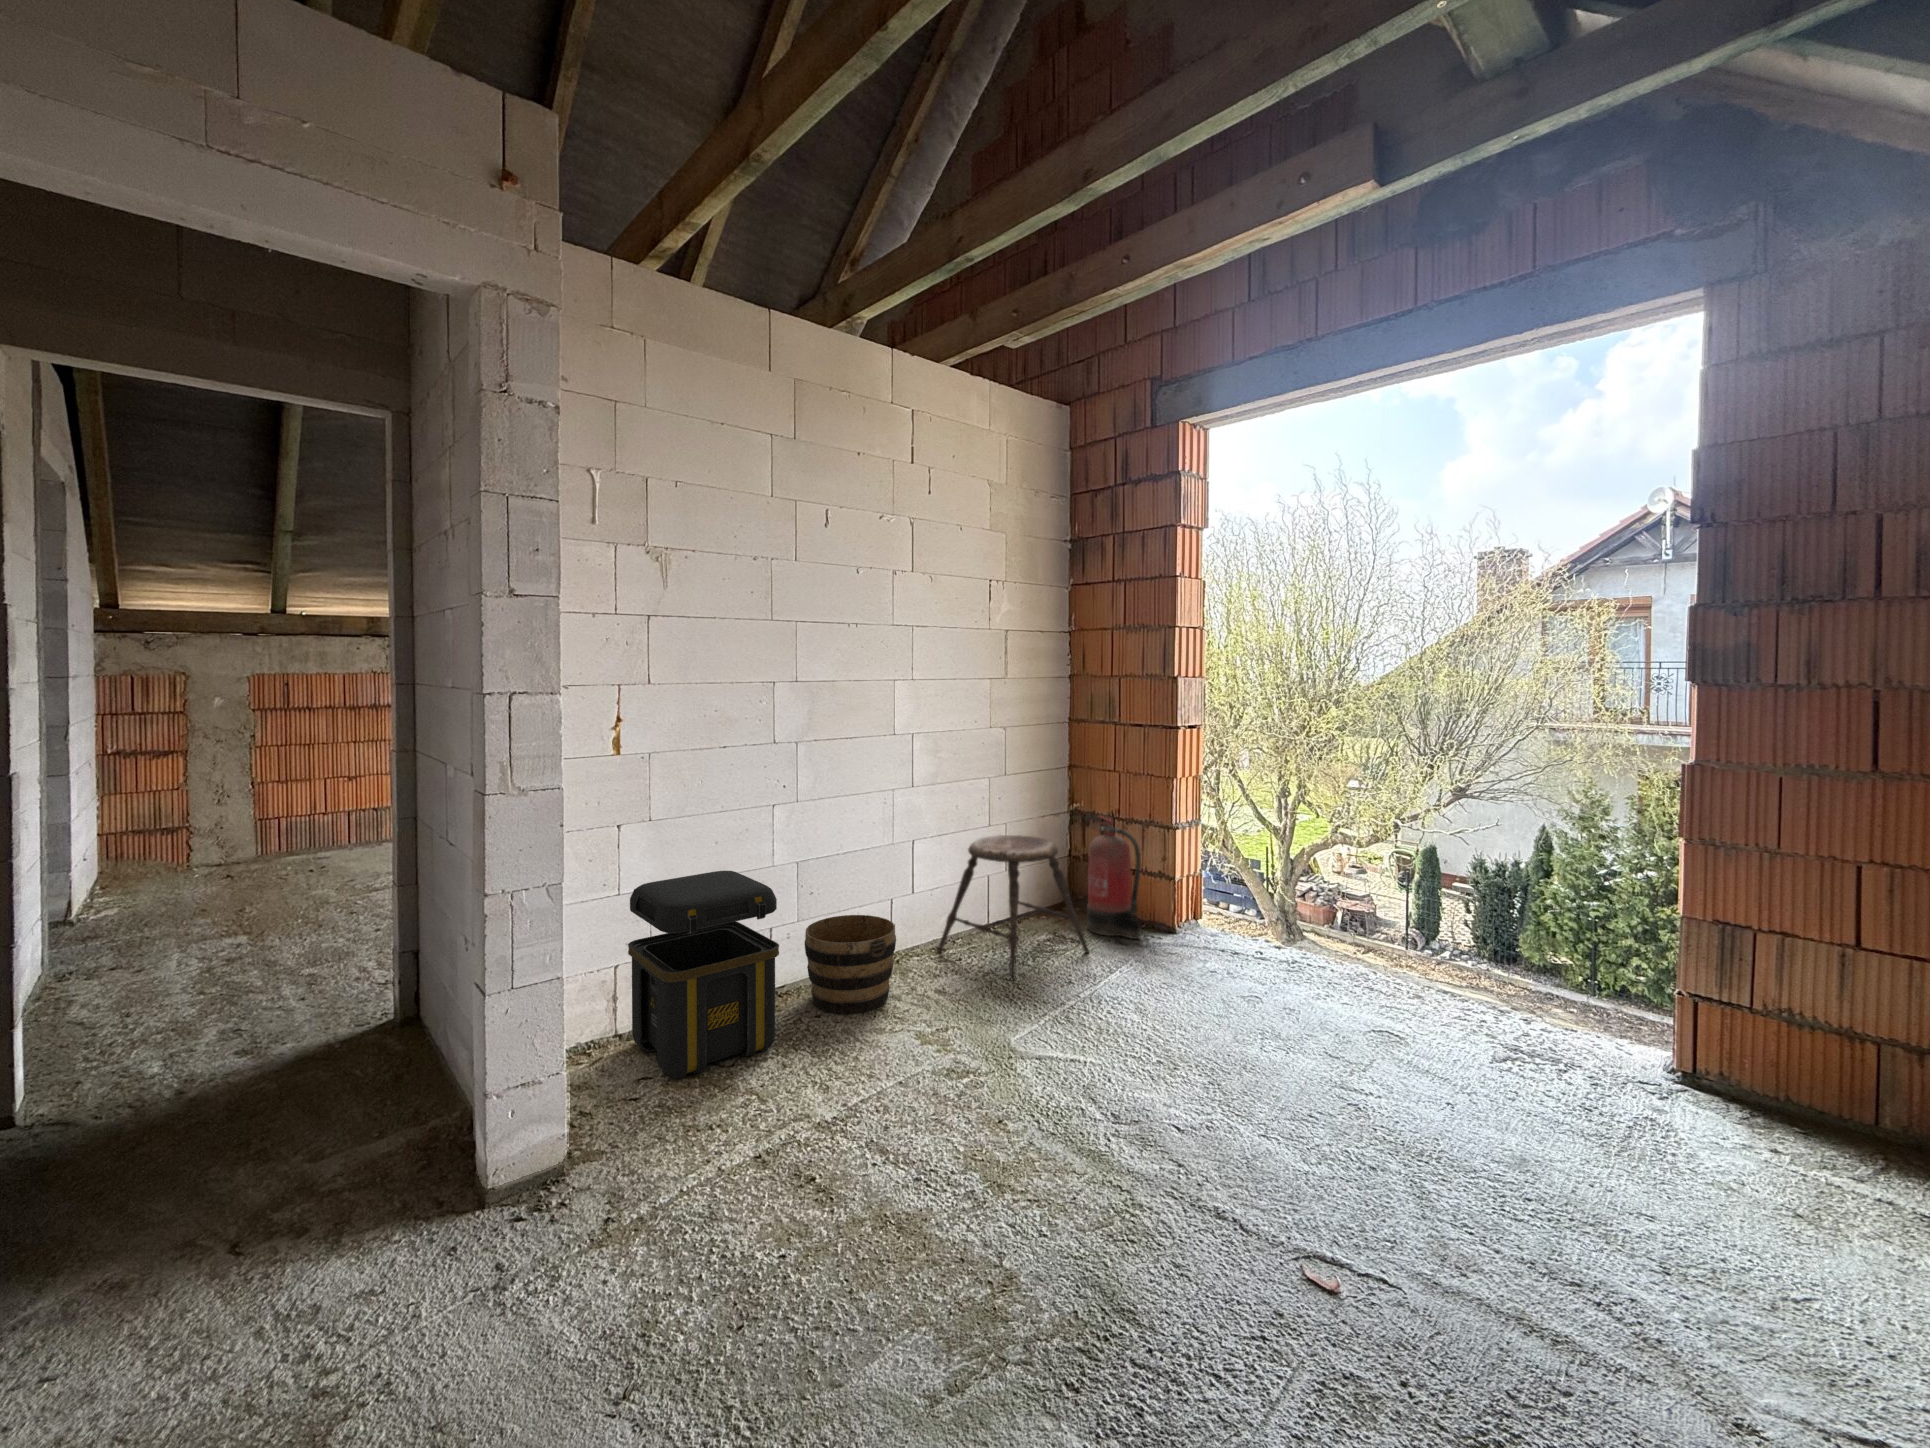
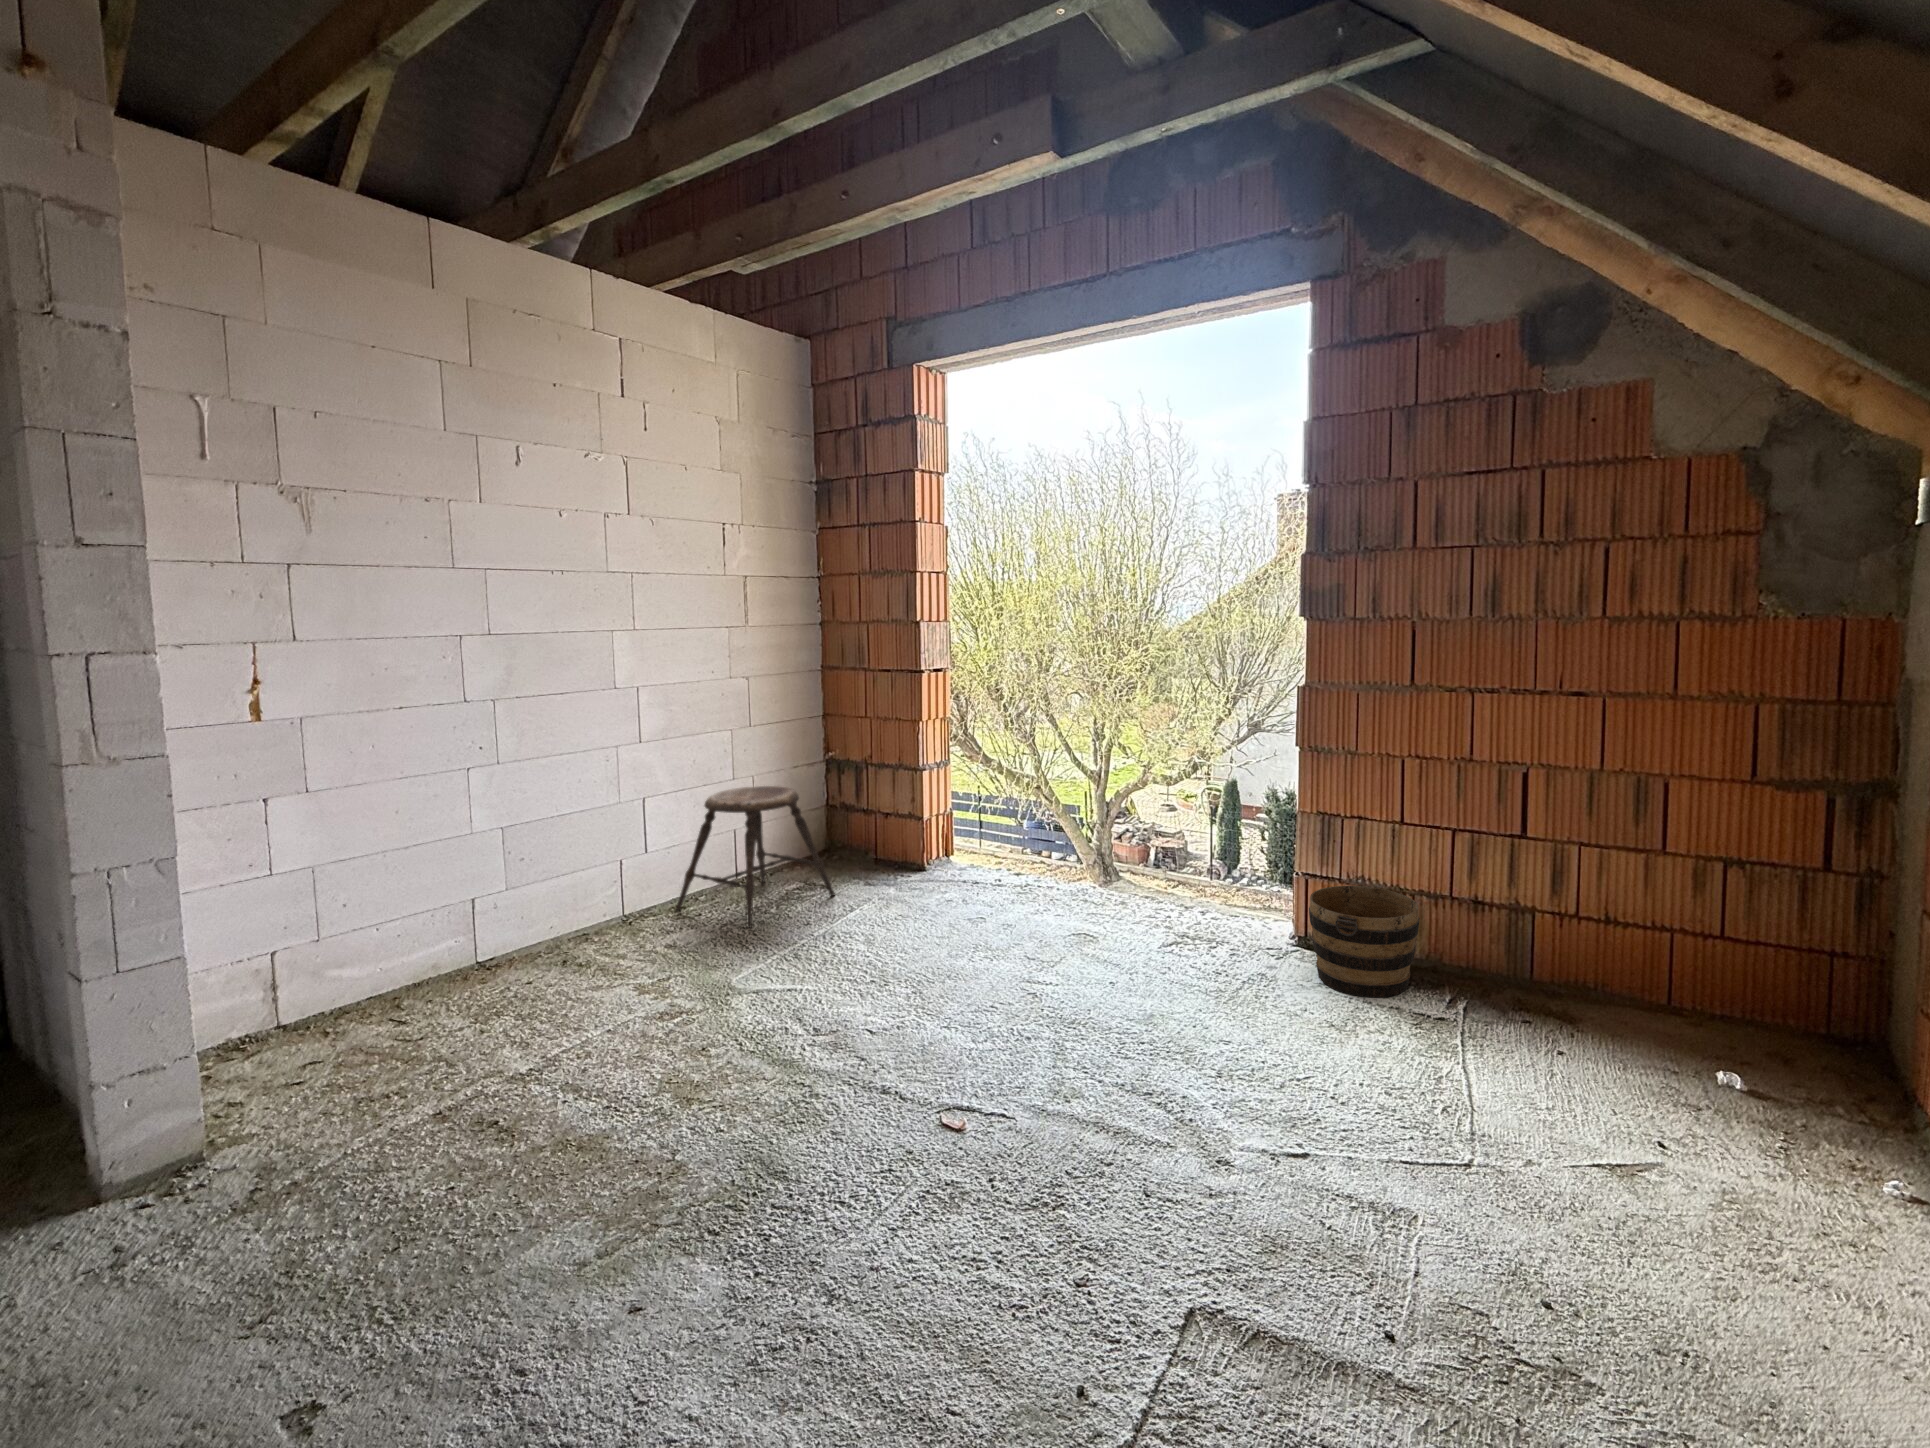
fire extinguisher: present [1087,816,1141,939] -> none [839,762,889,879]
toolbox: present [628,871,779,1078] -> none [286,841,473,1058]
bucket: present [804,915,896,1014] -> present [1309,886,1420,997]

